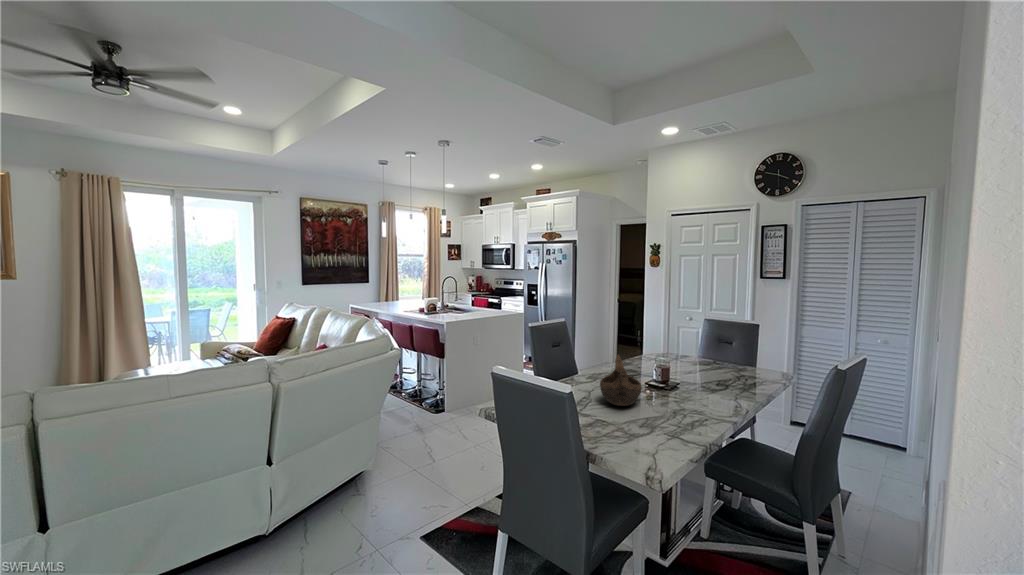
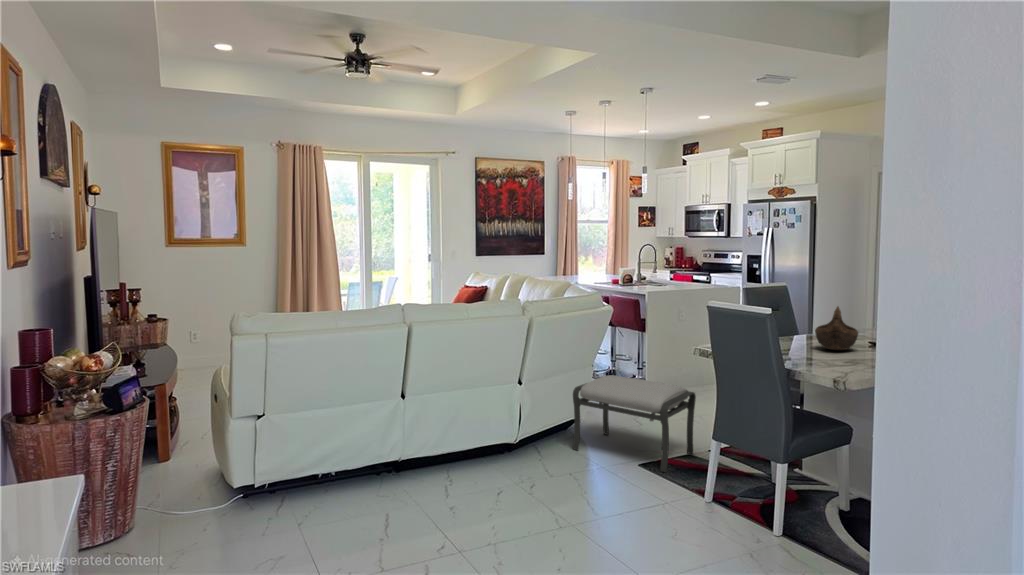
ottoman: none [349,423,483,545] -> present [573,375,696,473]

